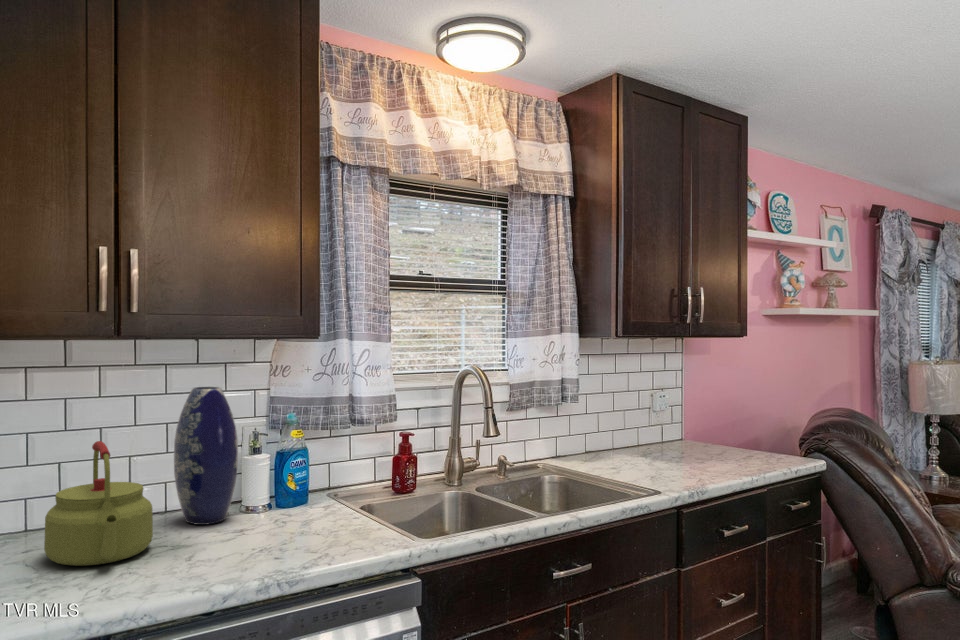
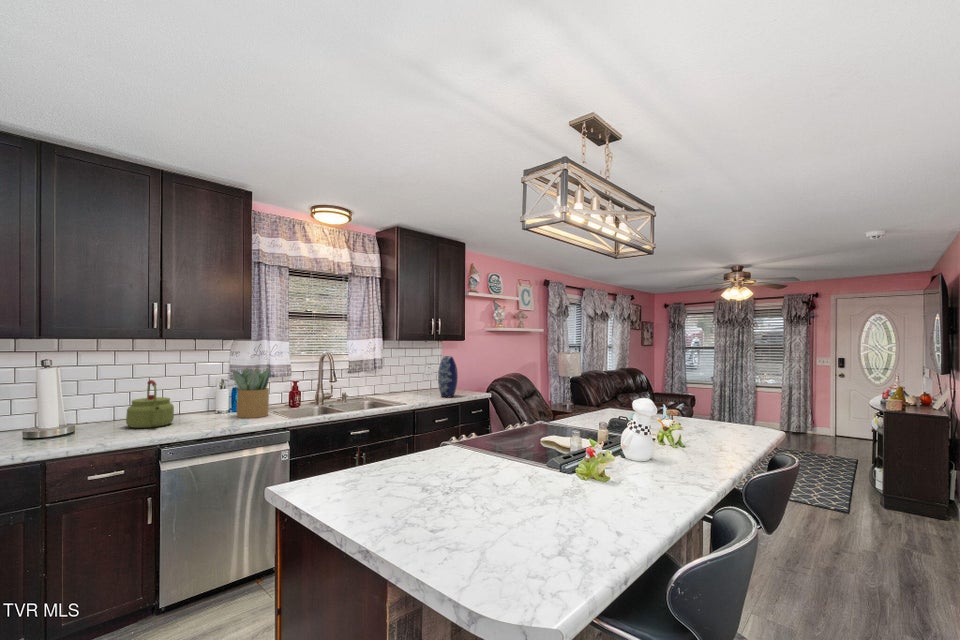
vase: present [174,387,238,525] -> present [438,356,458,397]
potted plant: none [282,407,366,532] -> present [233,368,271,418]

